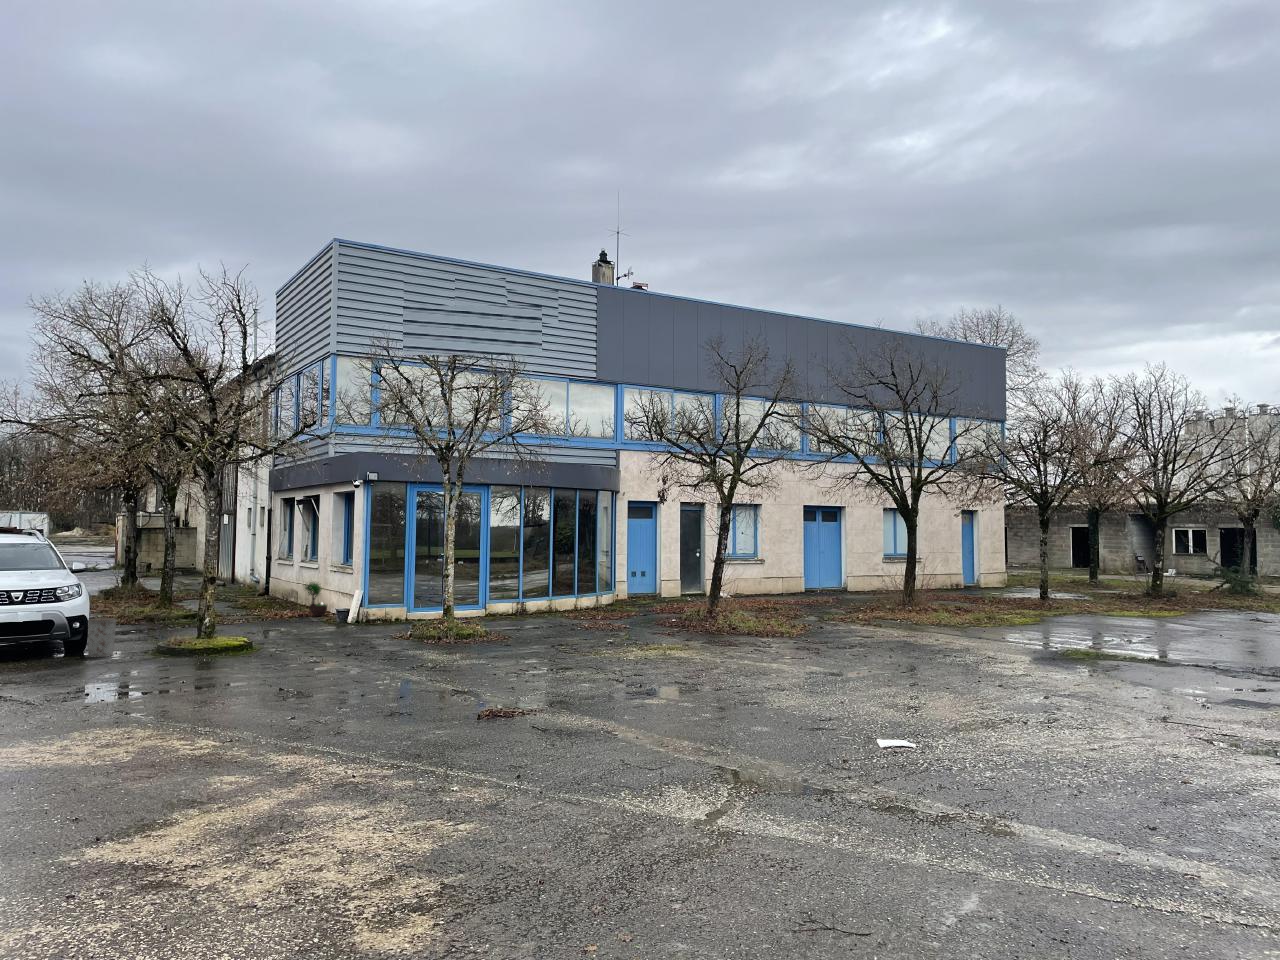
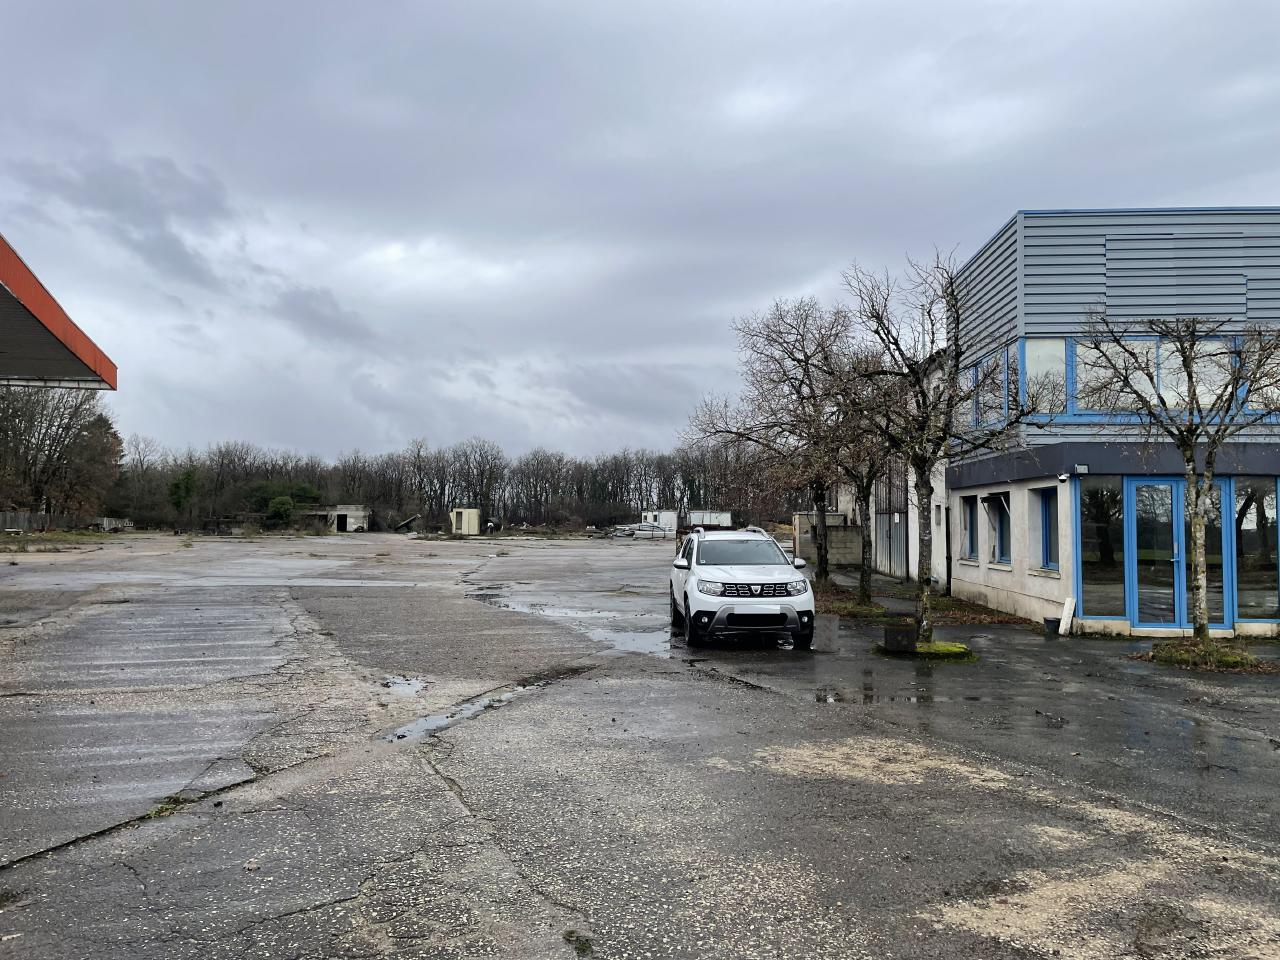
potted tree: present [305,582,327,616] -> none [999,583,1028,624]
toolbox: none [168,608,204,650] -> present [883,609,917,652]

